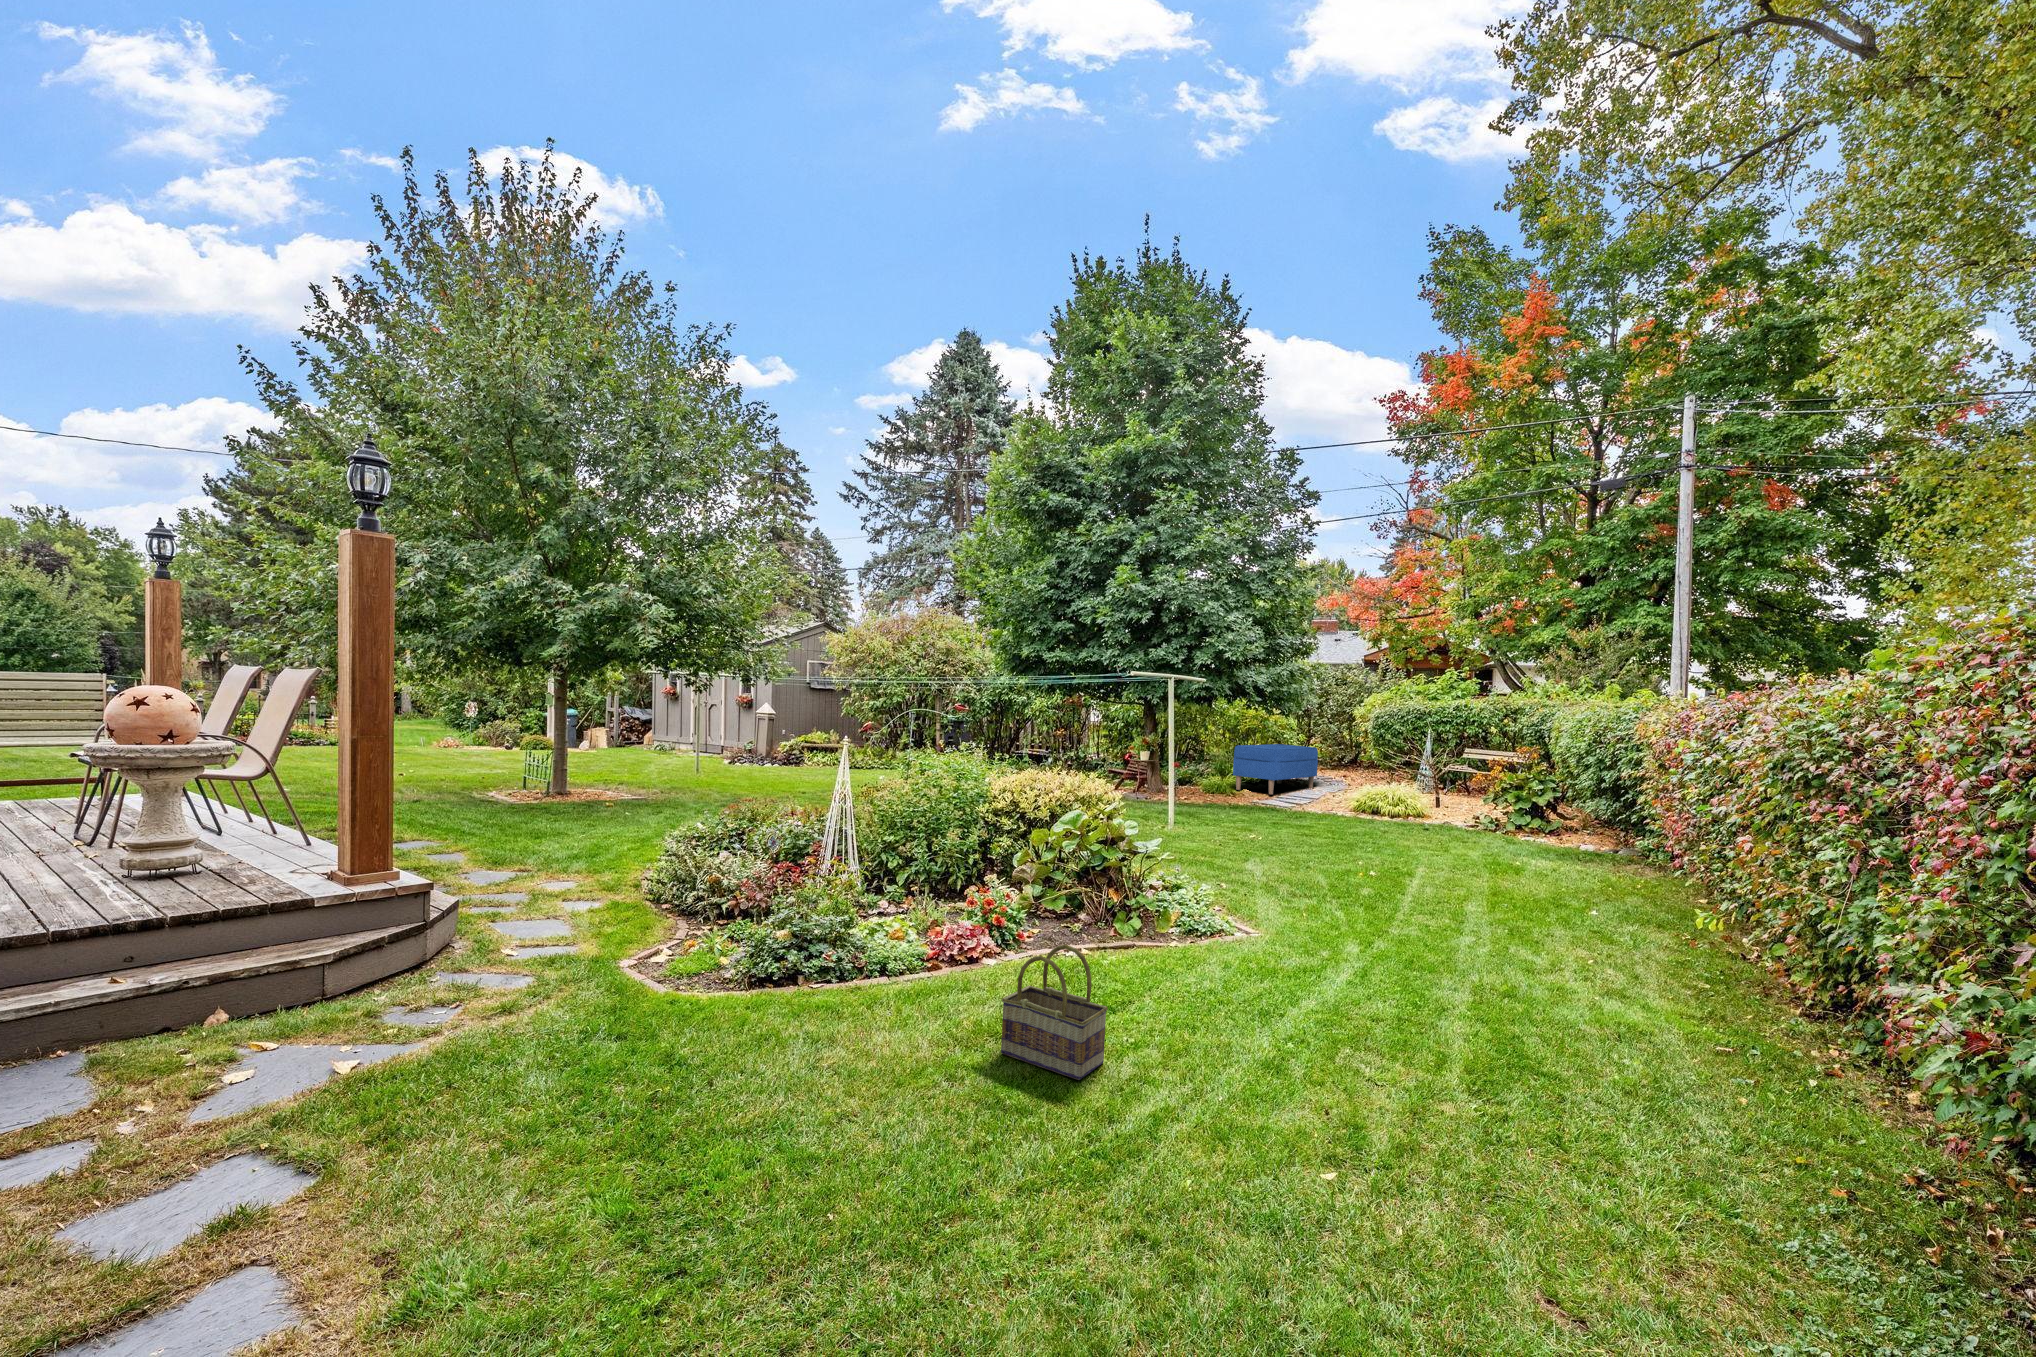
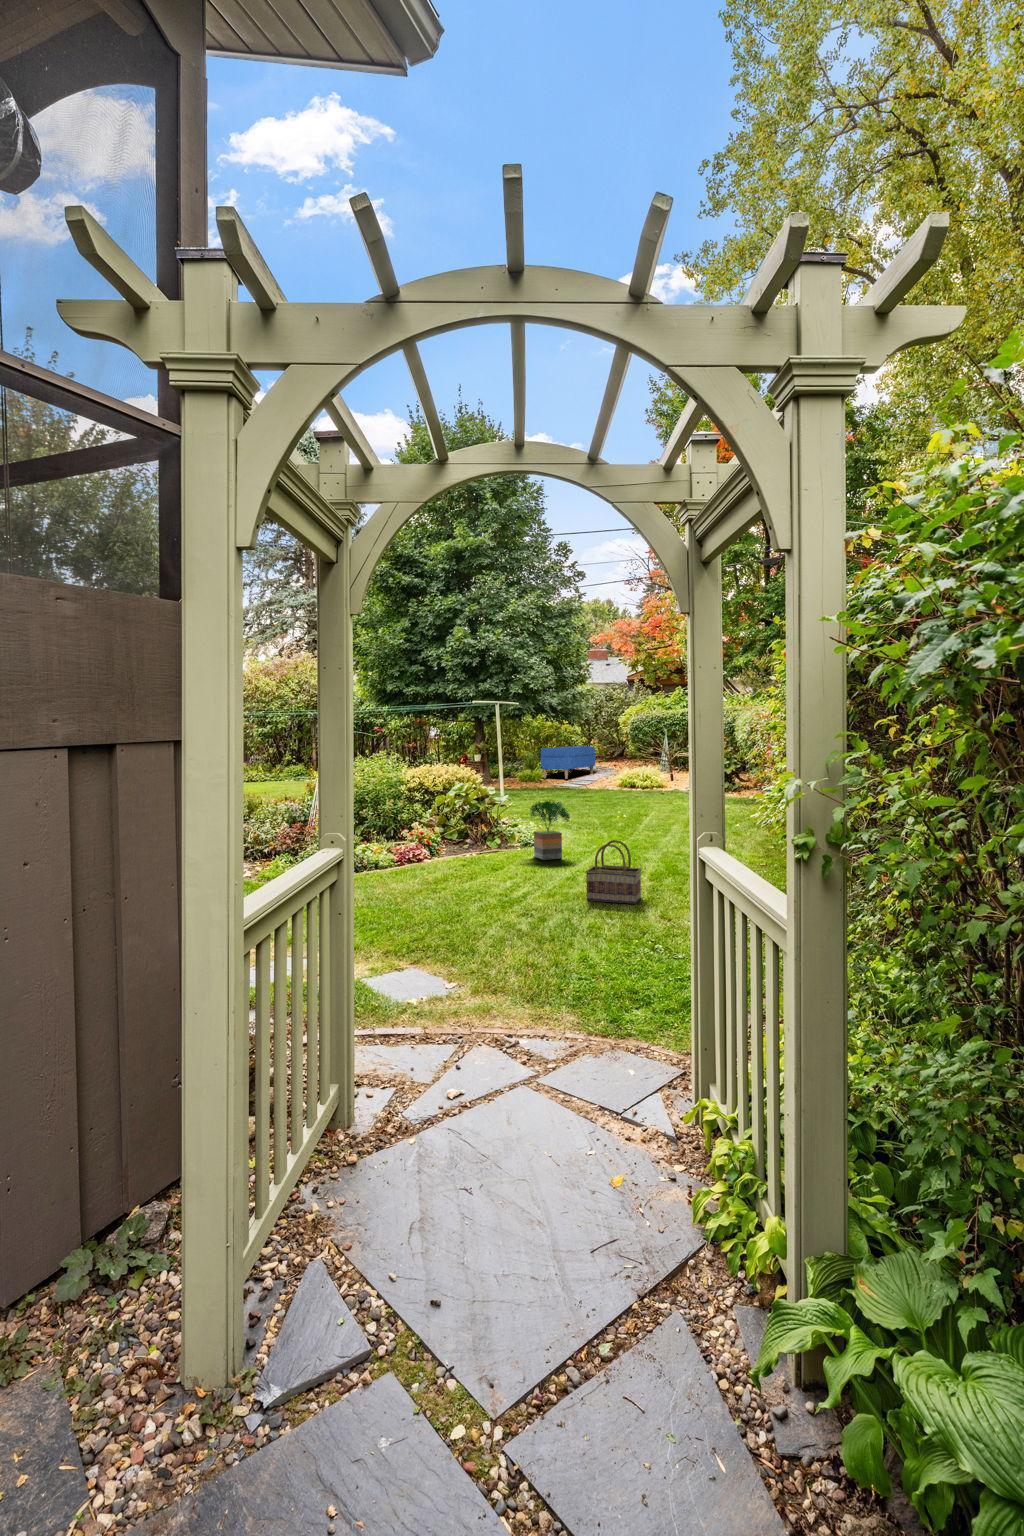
potted tree: none [1180,872,1261,989] -> present [530,801,570,860]
basket: present [1001,944,1108,1080] -> present [586,840,641,904]

